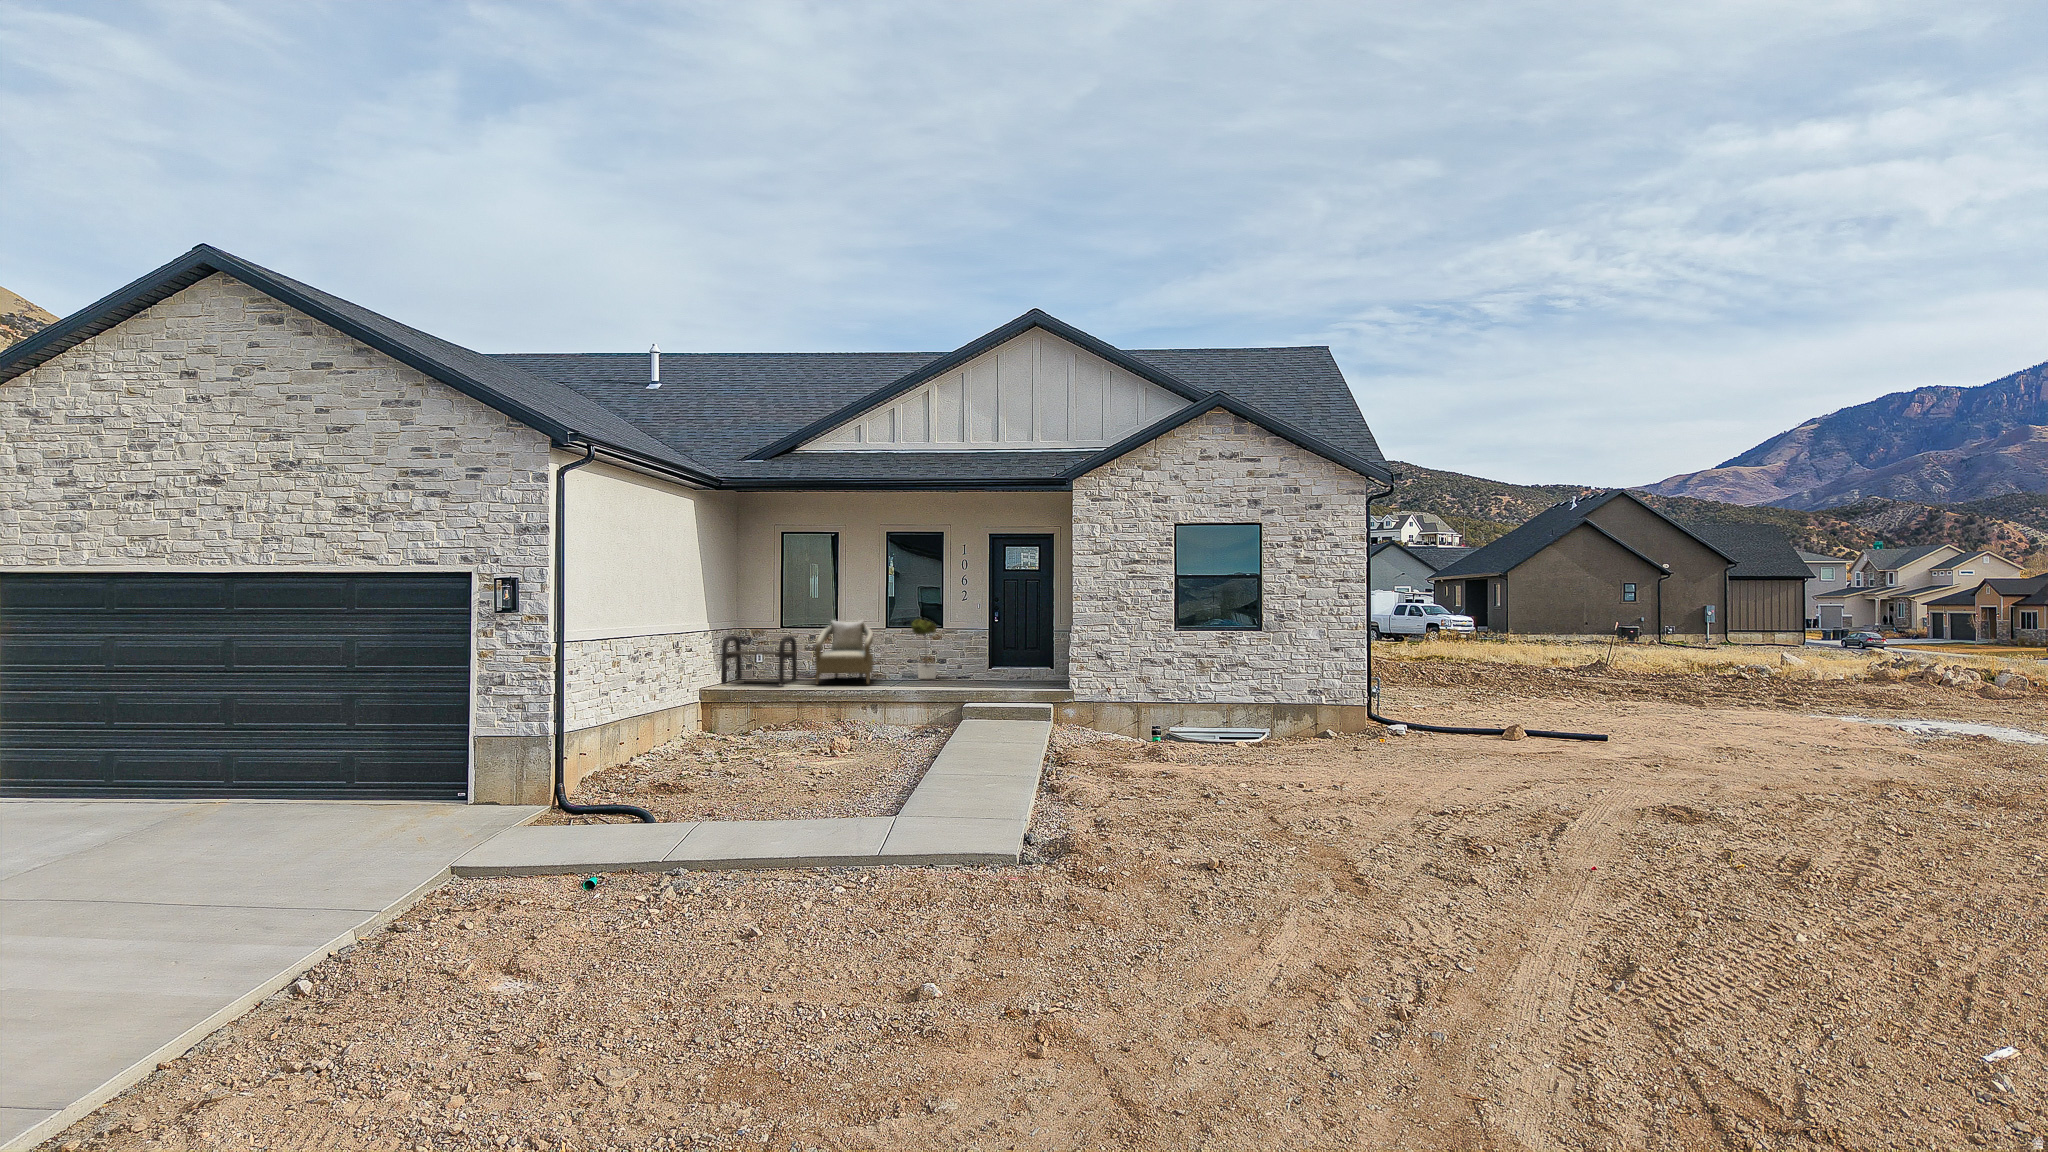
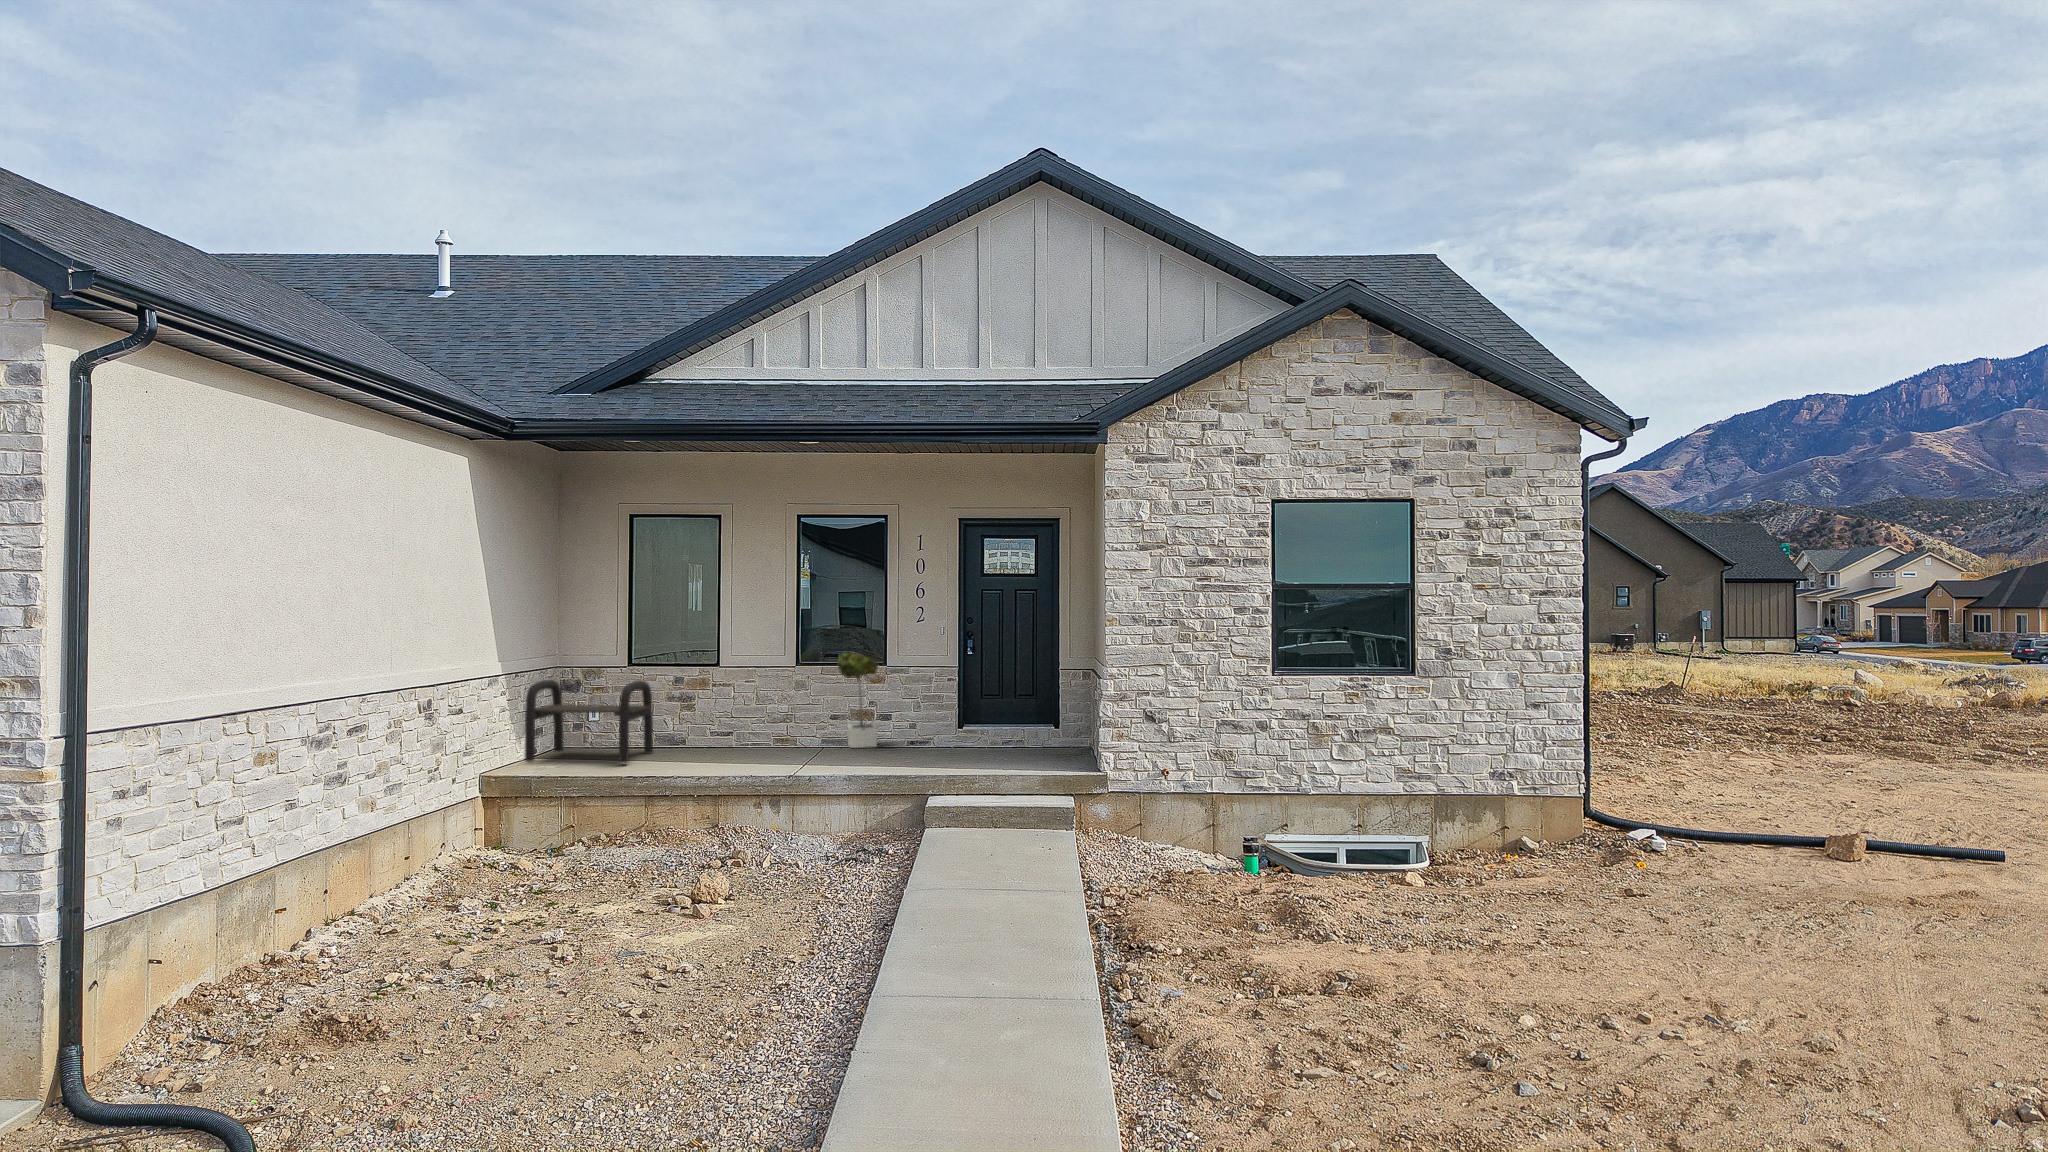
armchair: present [815,620,873,684] -> none [680,653,776,761]

